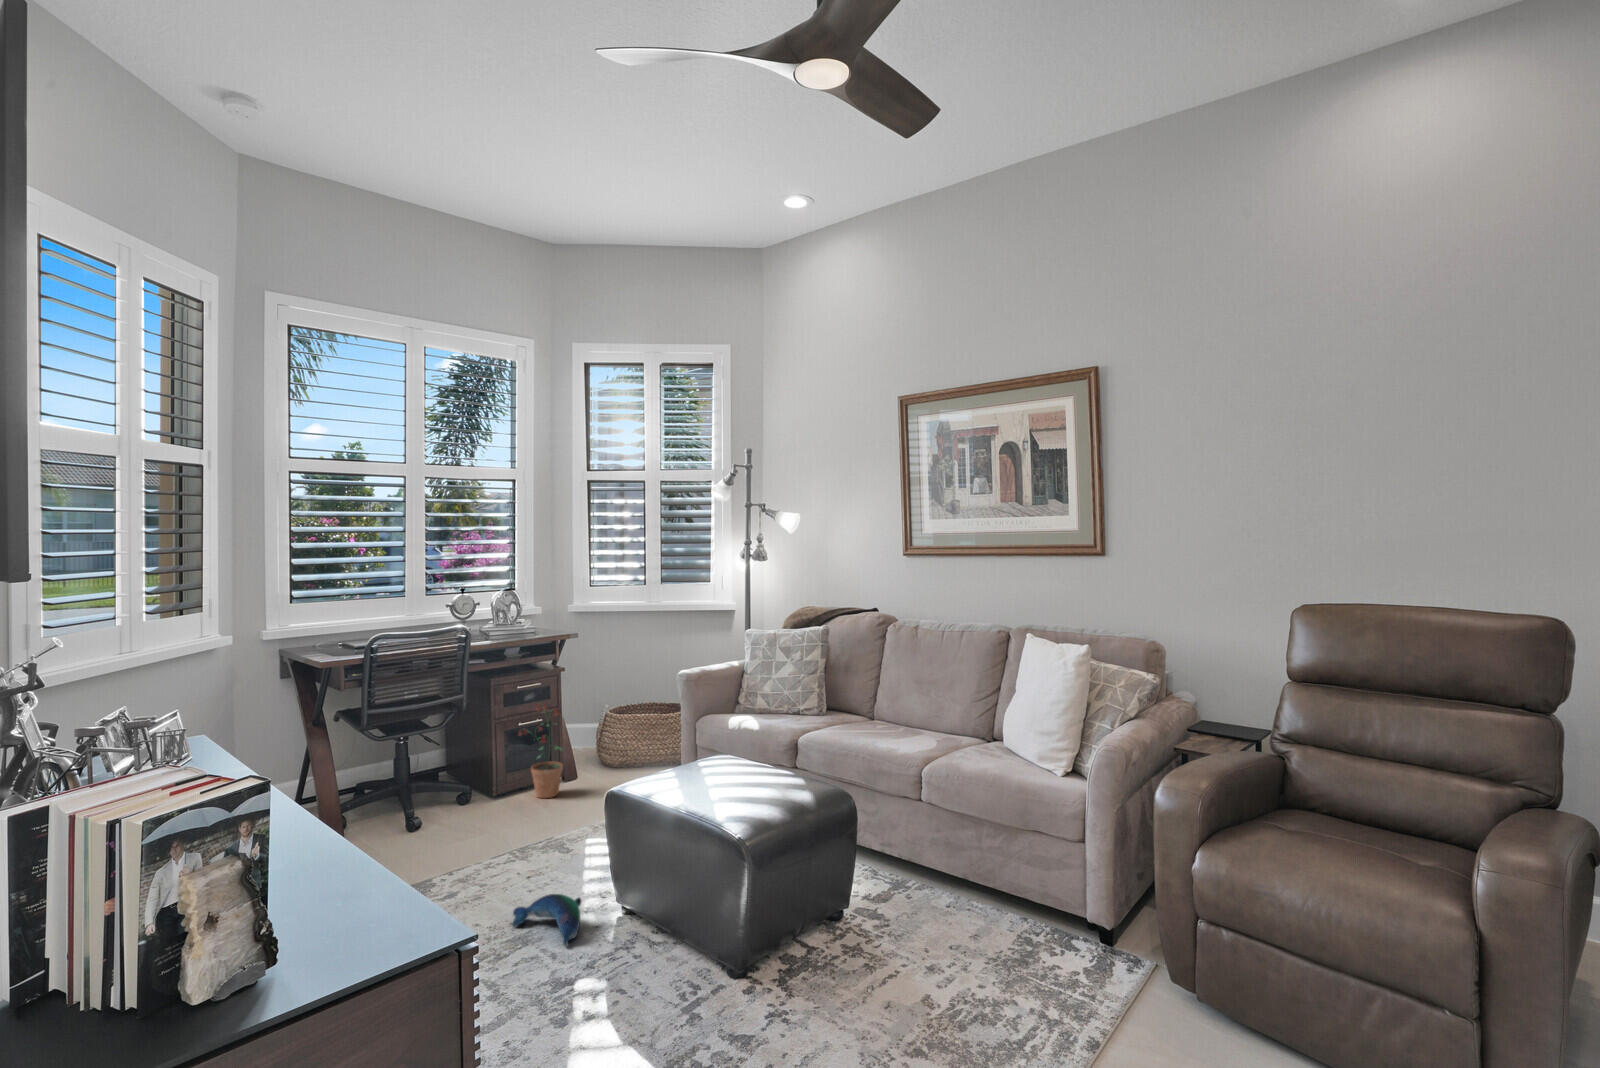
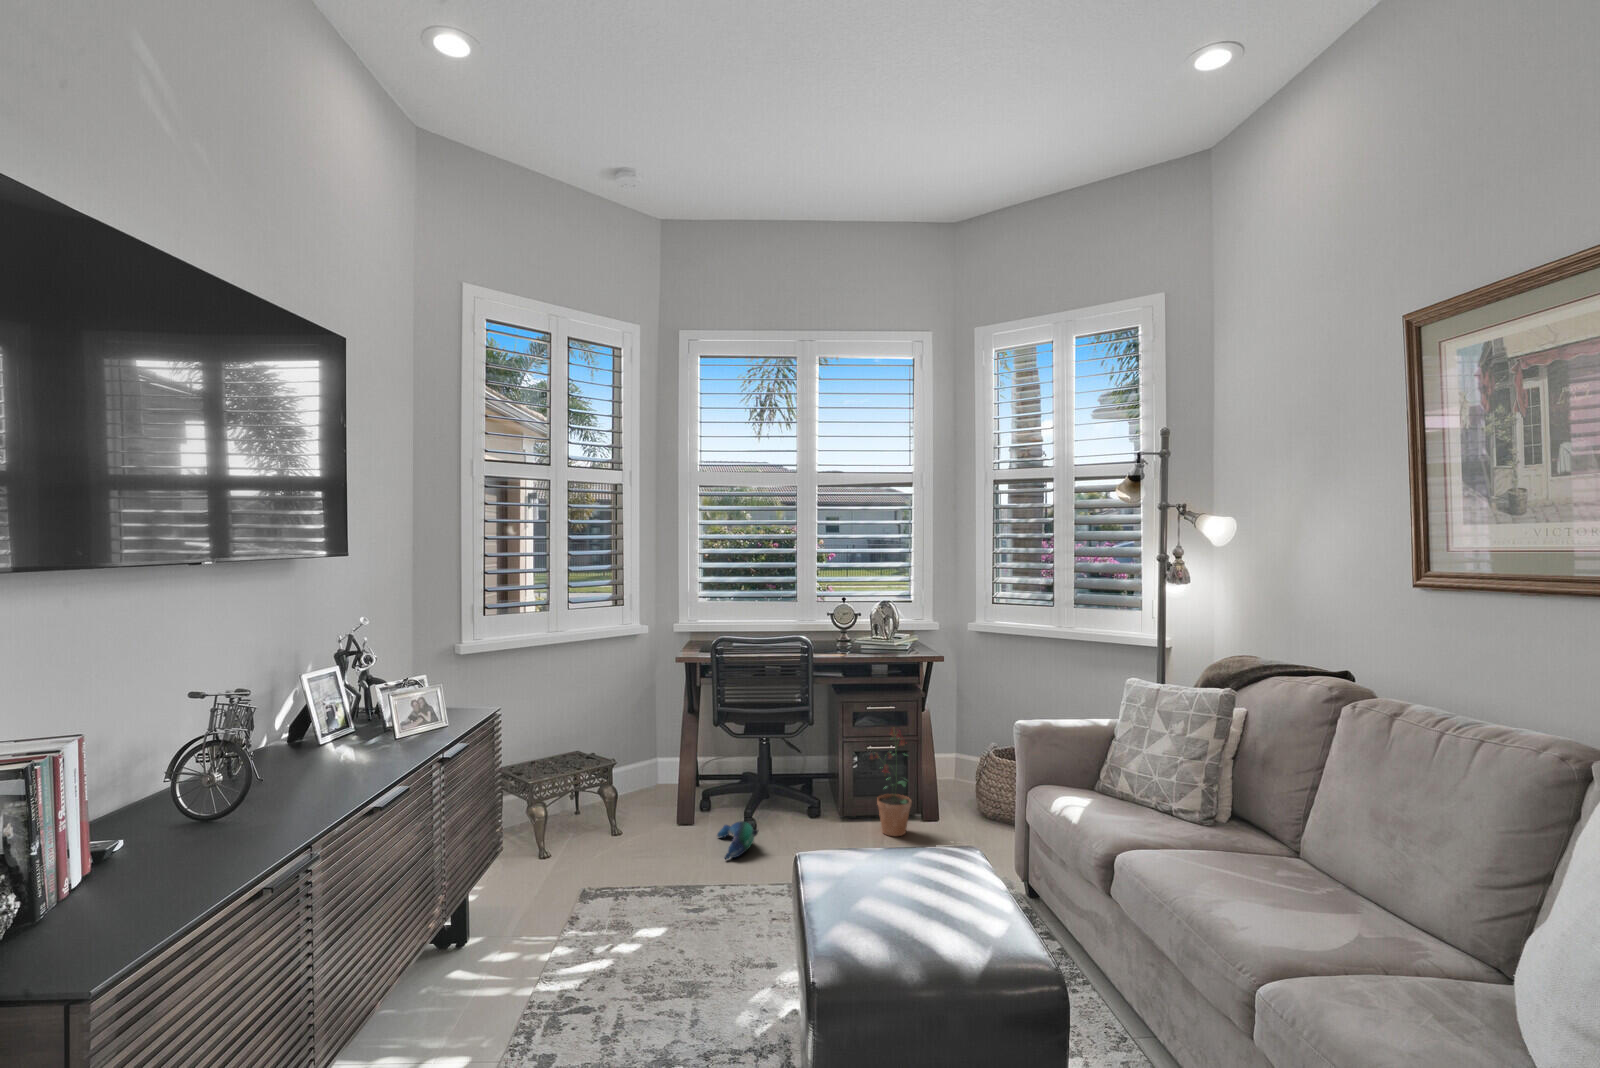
plush toy: present [513,894,581,946] -> present [717,821,758,859]

